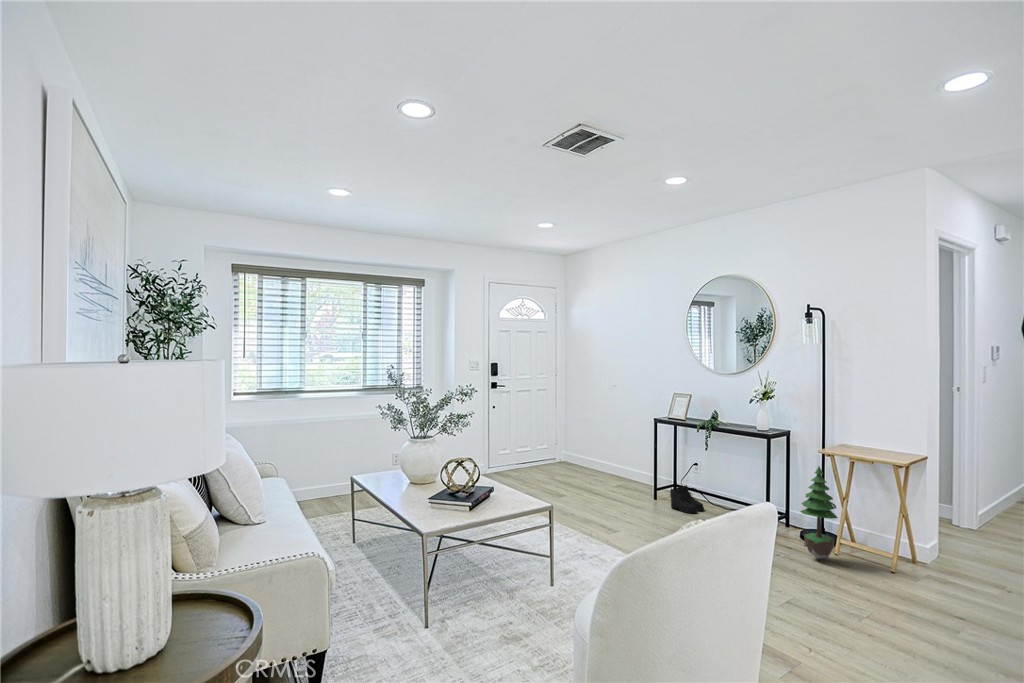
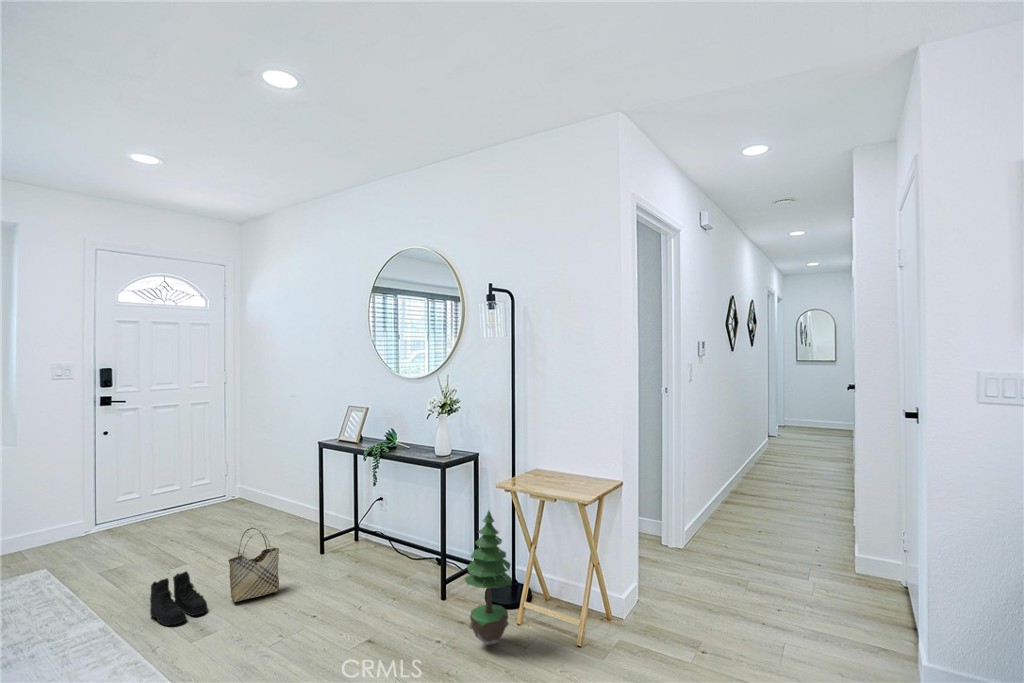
woven basket: none [614,471,644,517] -> present [228,528,279,602]
boots: present [670,485,704,513] -> present [150,571,208,626]

